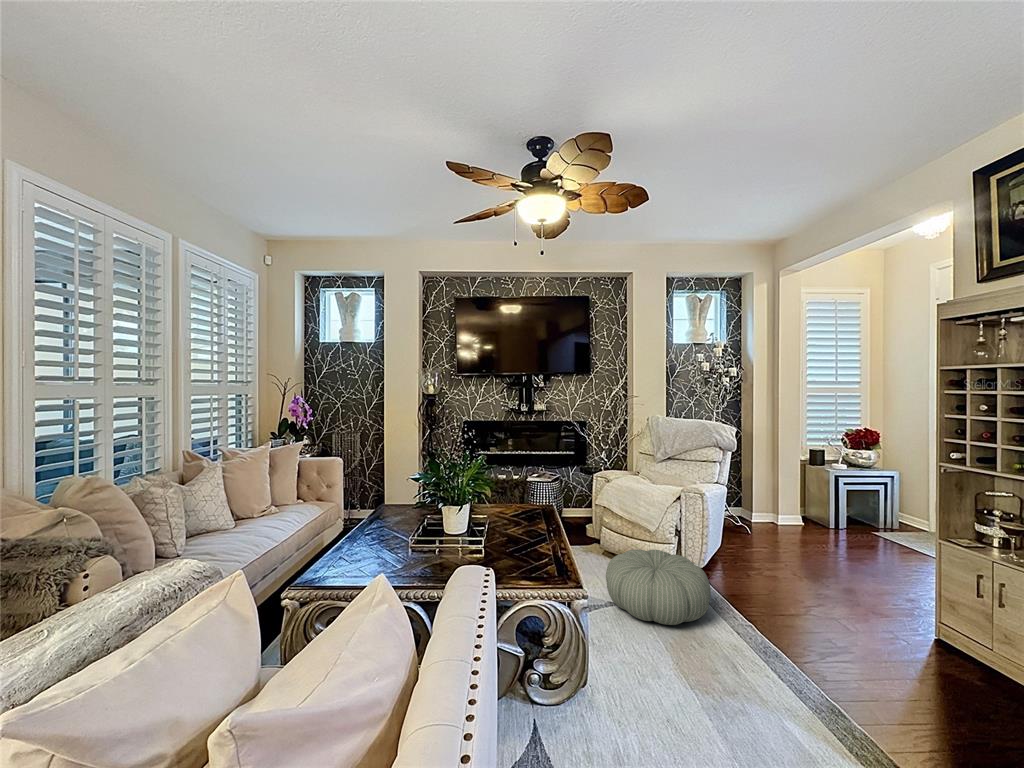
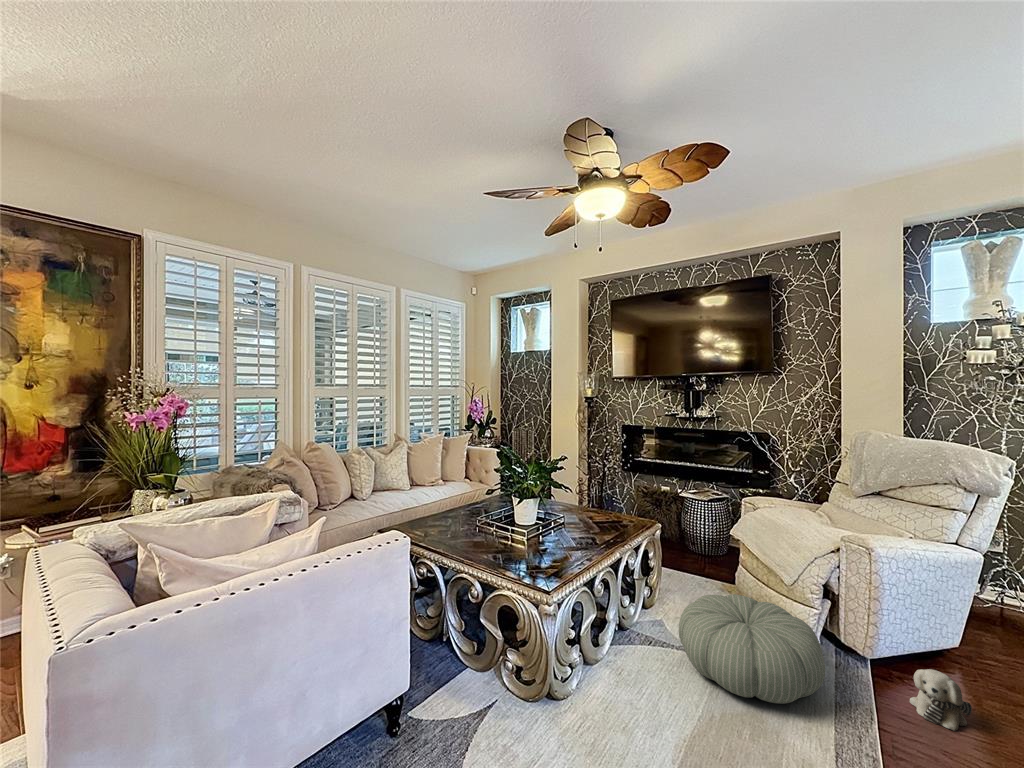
plush toy: none [735,565,768,598] -> present [910,669,972,731]

